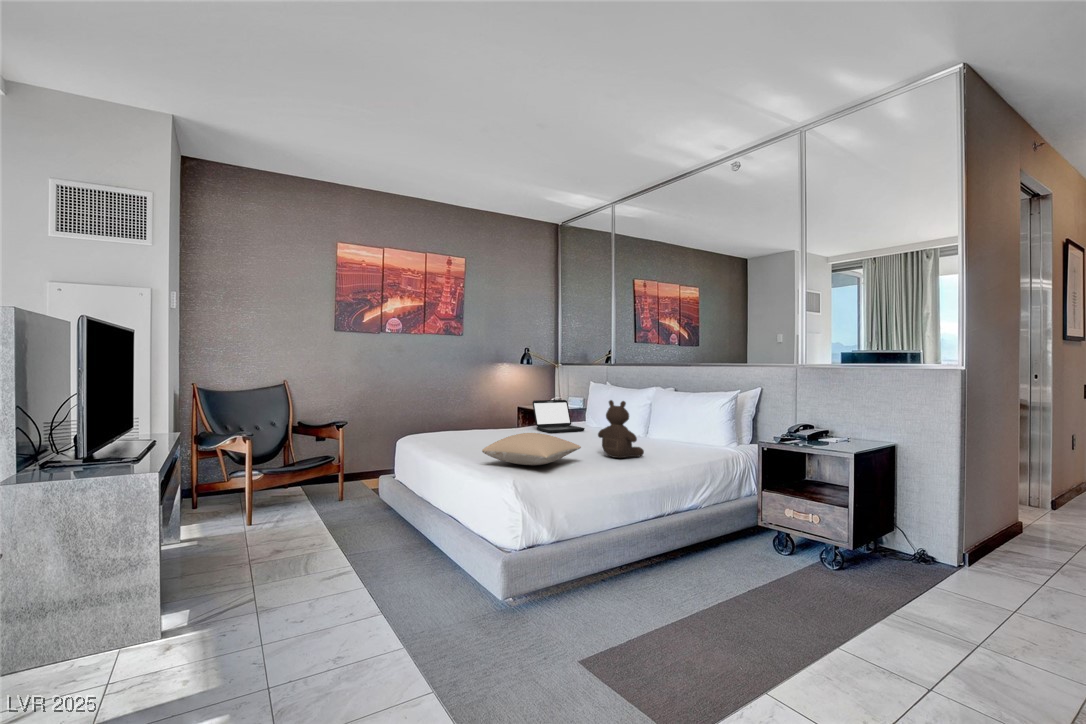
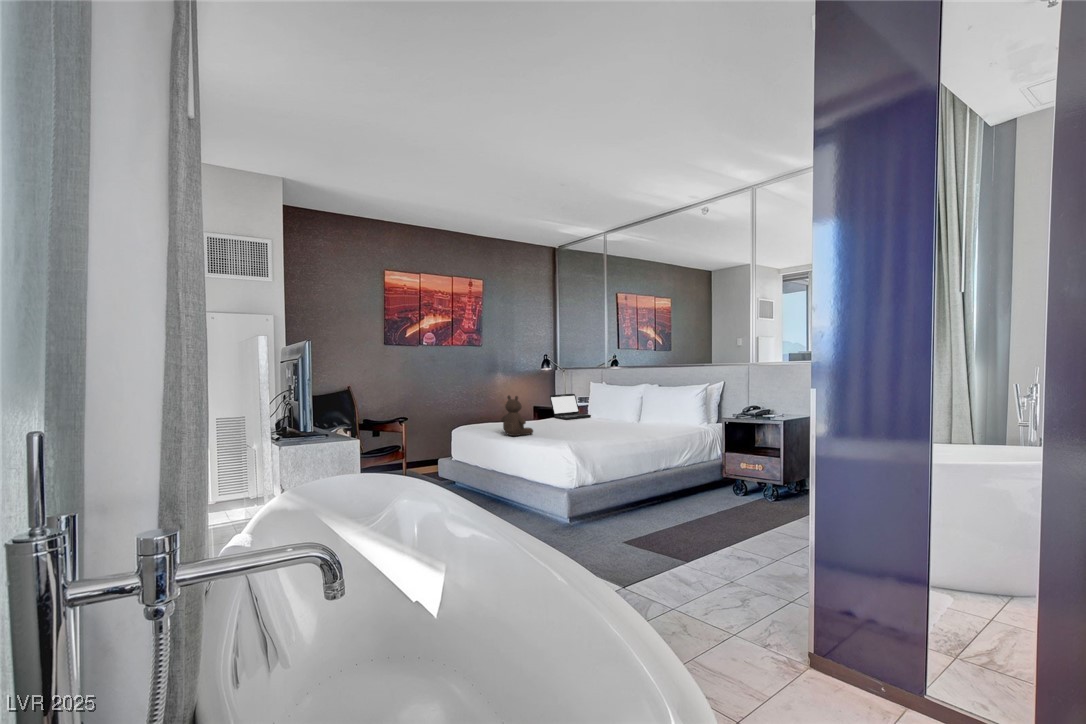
teddy bear: present [598,400,644,458] -> present [501,395,533,436]
pillow: present [482,433,581,465] -> none [538,420,603,442]

